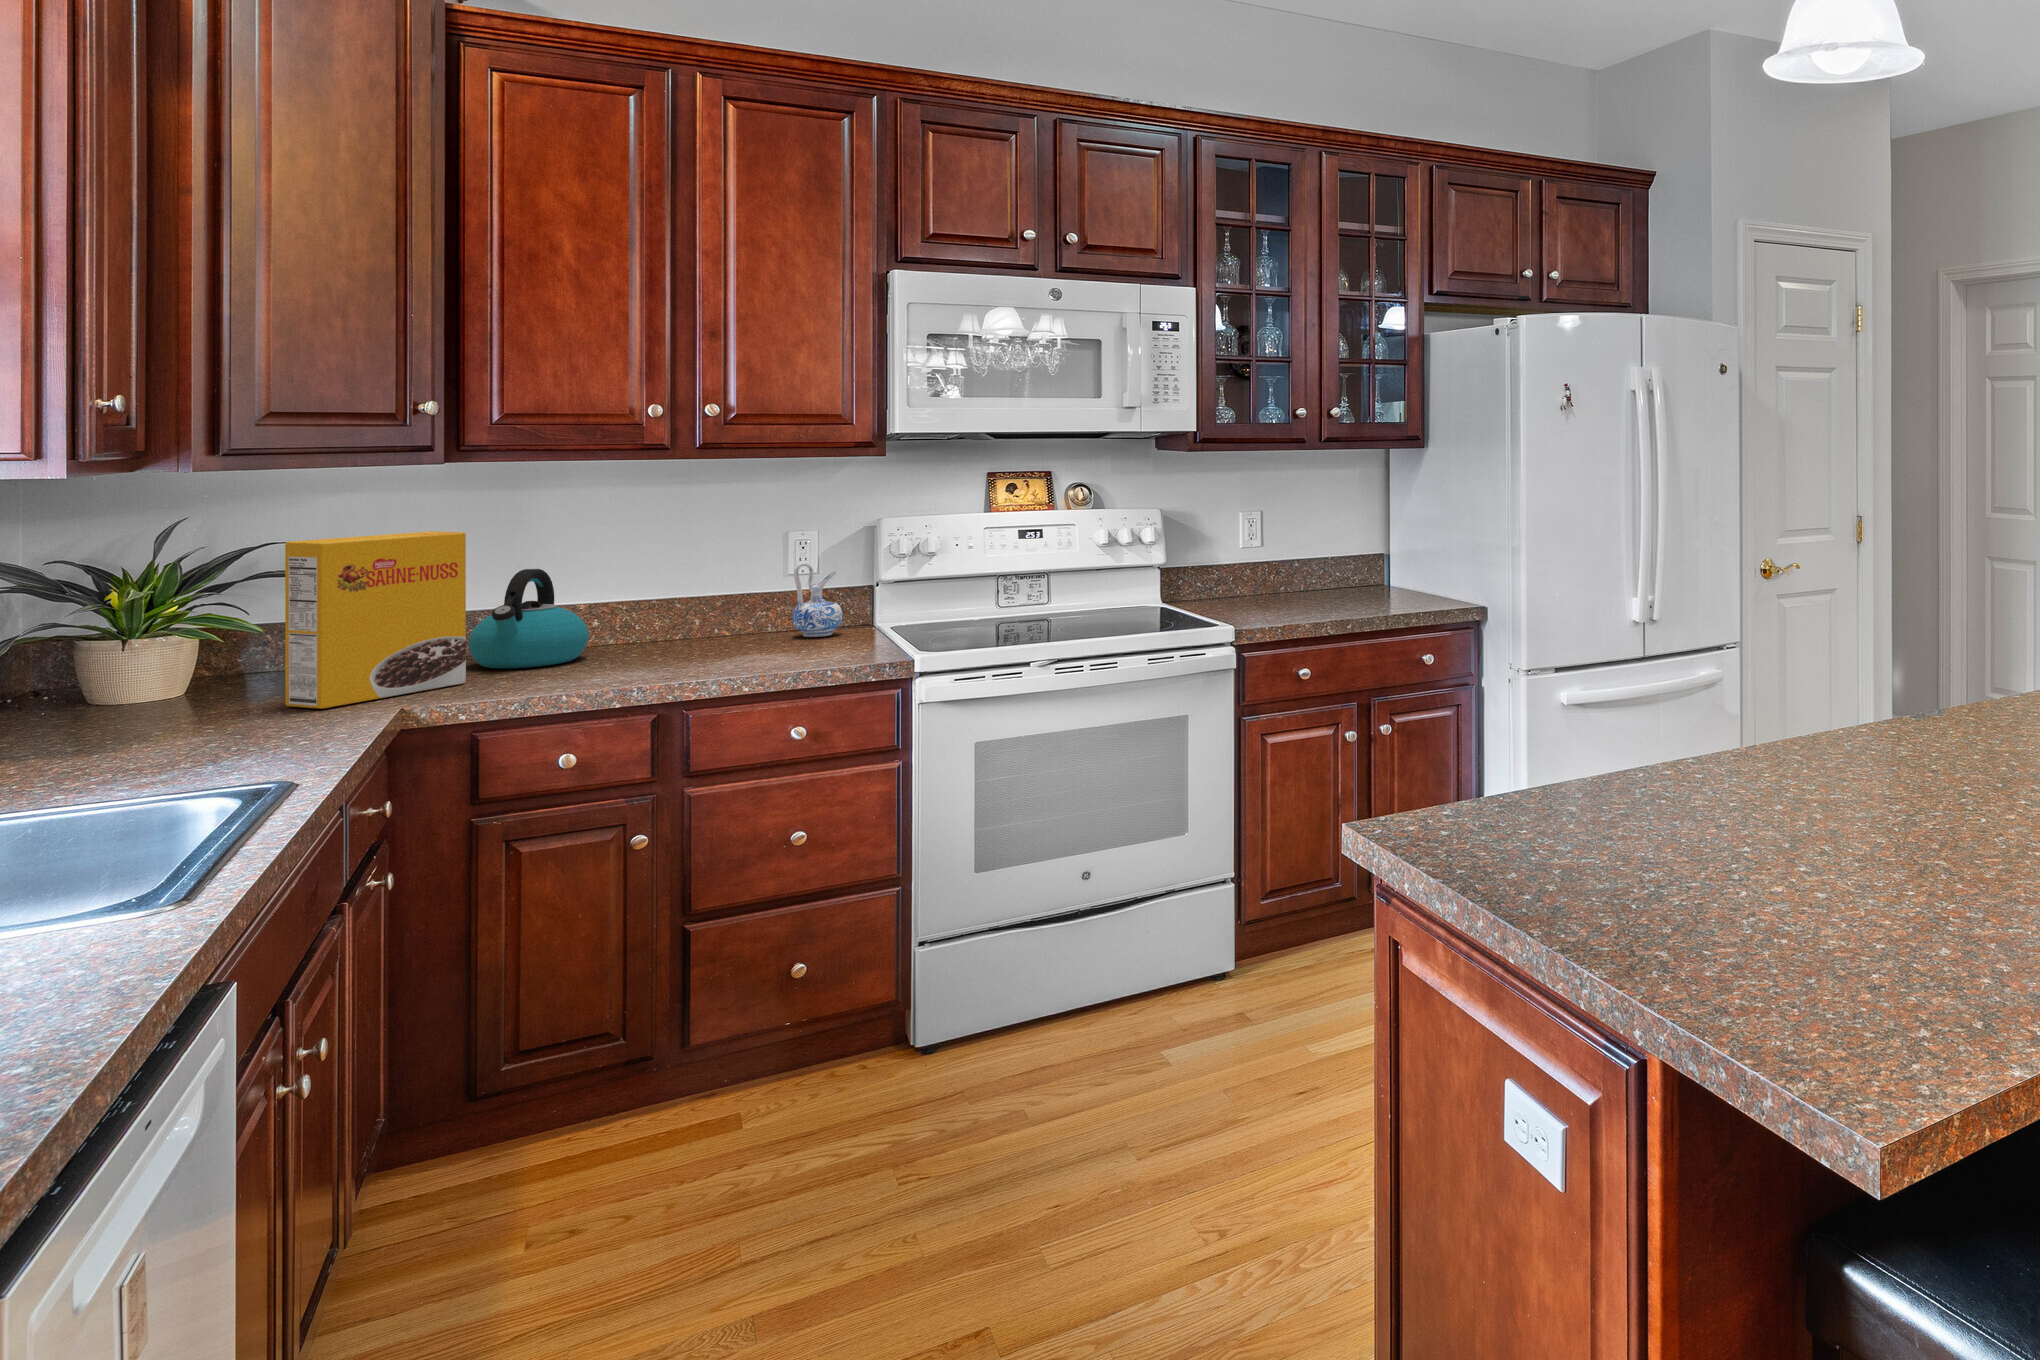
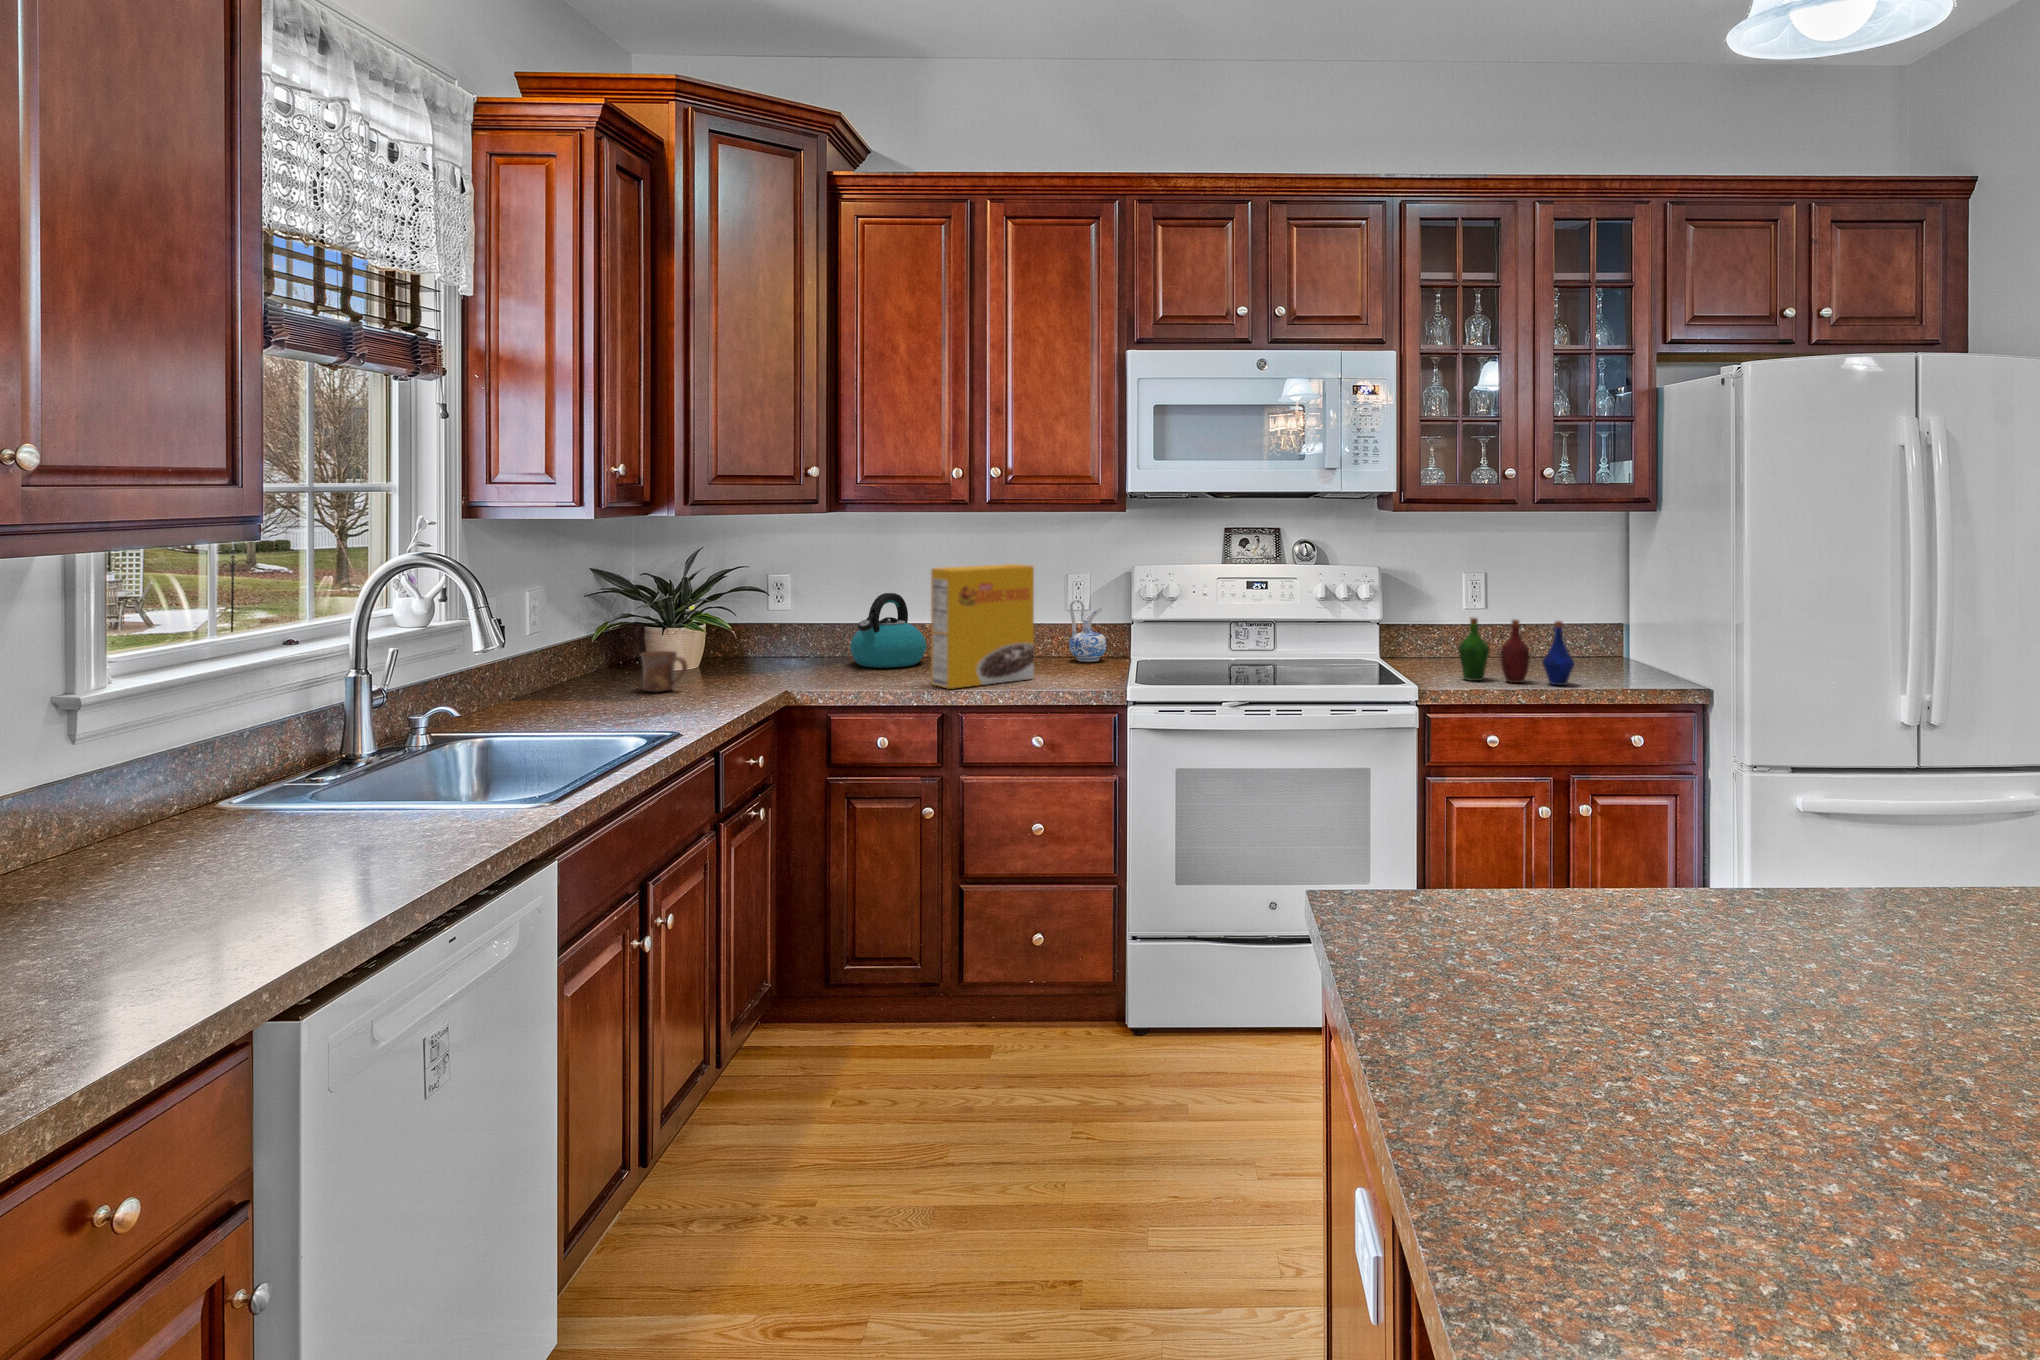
cereal box: present [285,531,466,709] -> present [931,564,1034,689]
bottle: none [1256,555,1368,619] -> present [1458,618,1575,685]
mug: none [133,670,228,732] -> present [641,651,687,692]

